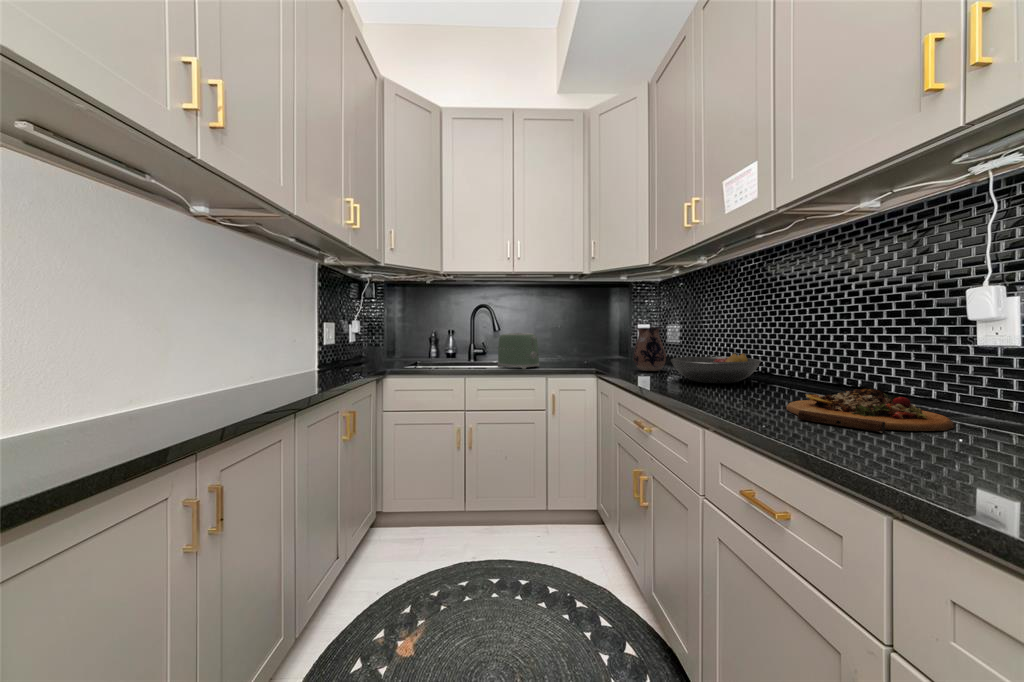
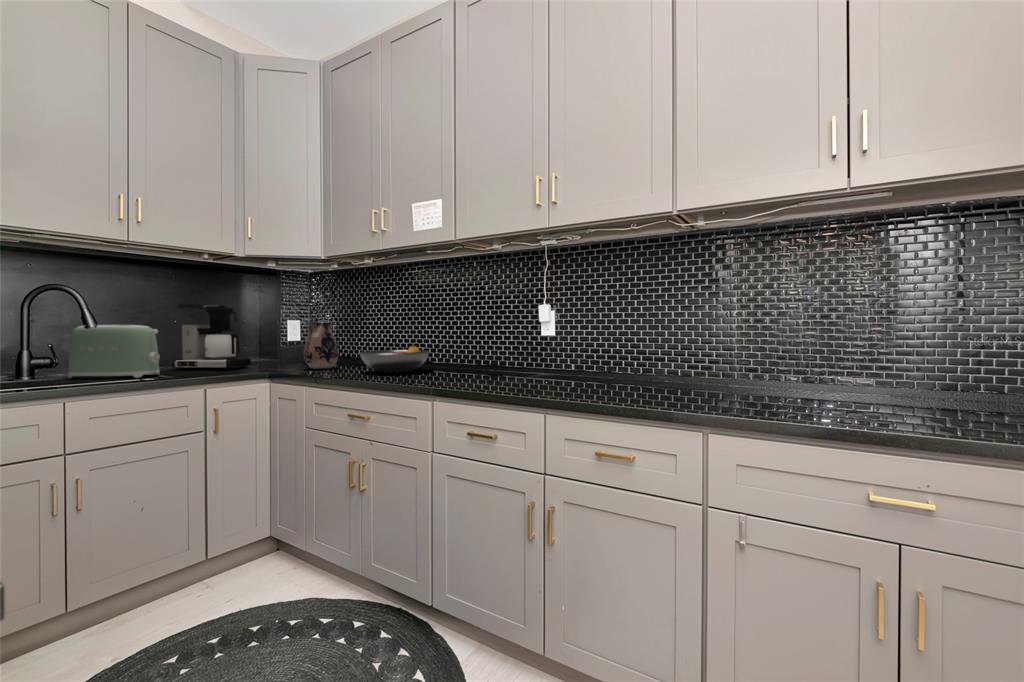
coffee maker: none [554,316,603,366] -> present [172,304,251,370]
cutting board: present [786,389,955,432] -> none [465,362,538,383]

